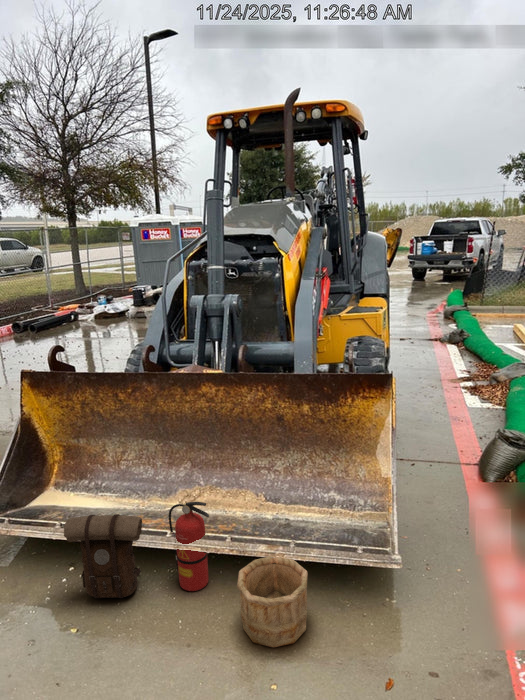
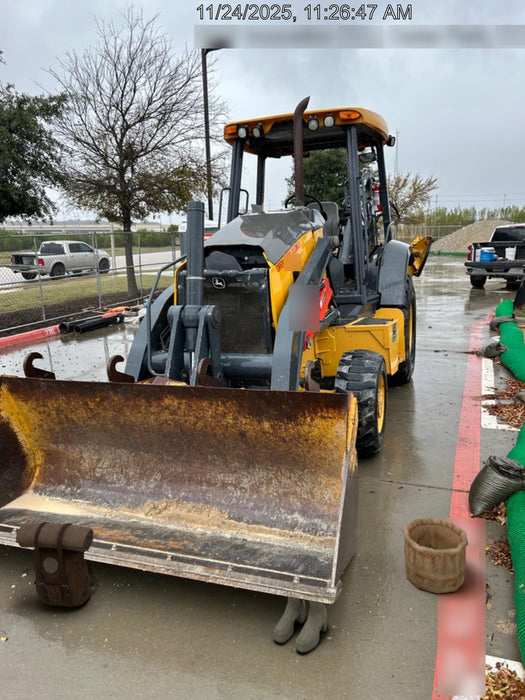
fire extinguisher: present [169,502,209,591] -> none [122,516,162,607]
boots: none [330,555,377,618] -> present [273,597,327,653]
wooden bucket: present [237,556,308,647] -> present [403,517,468,593]

